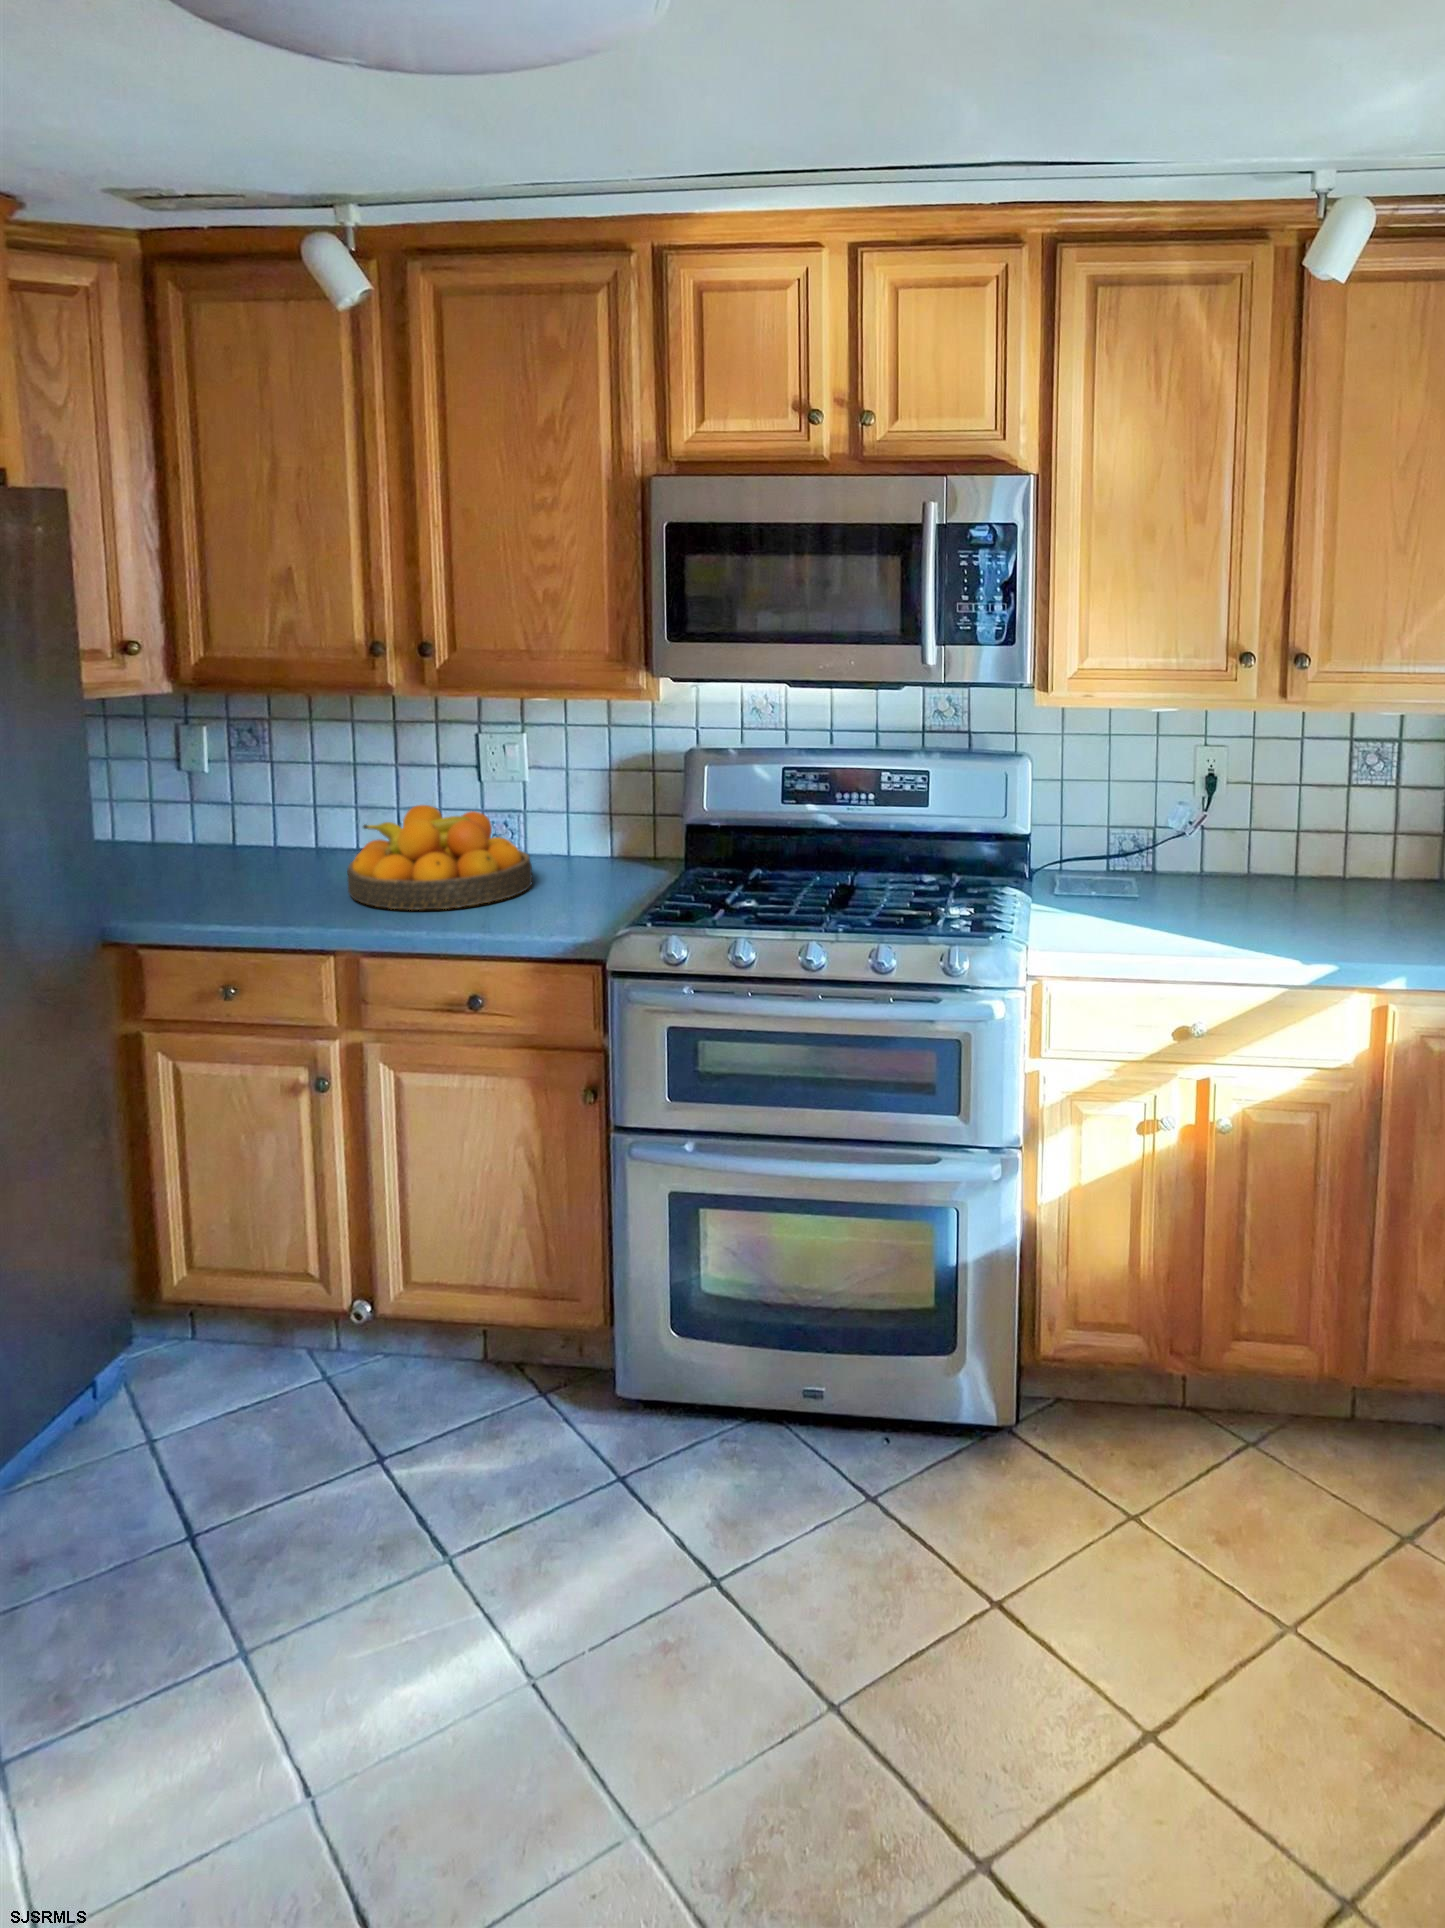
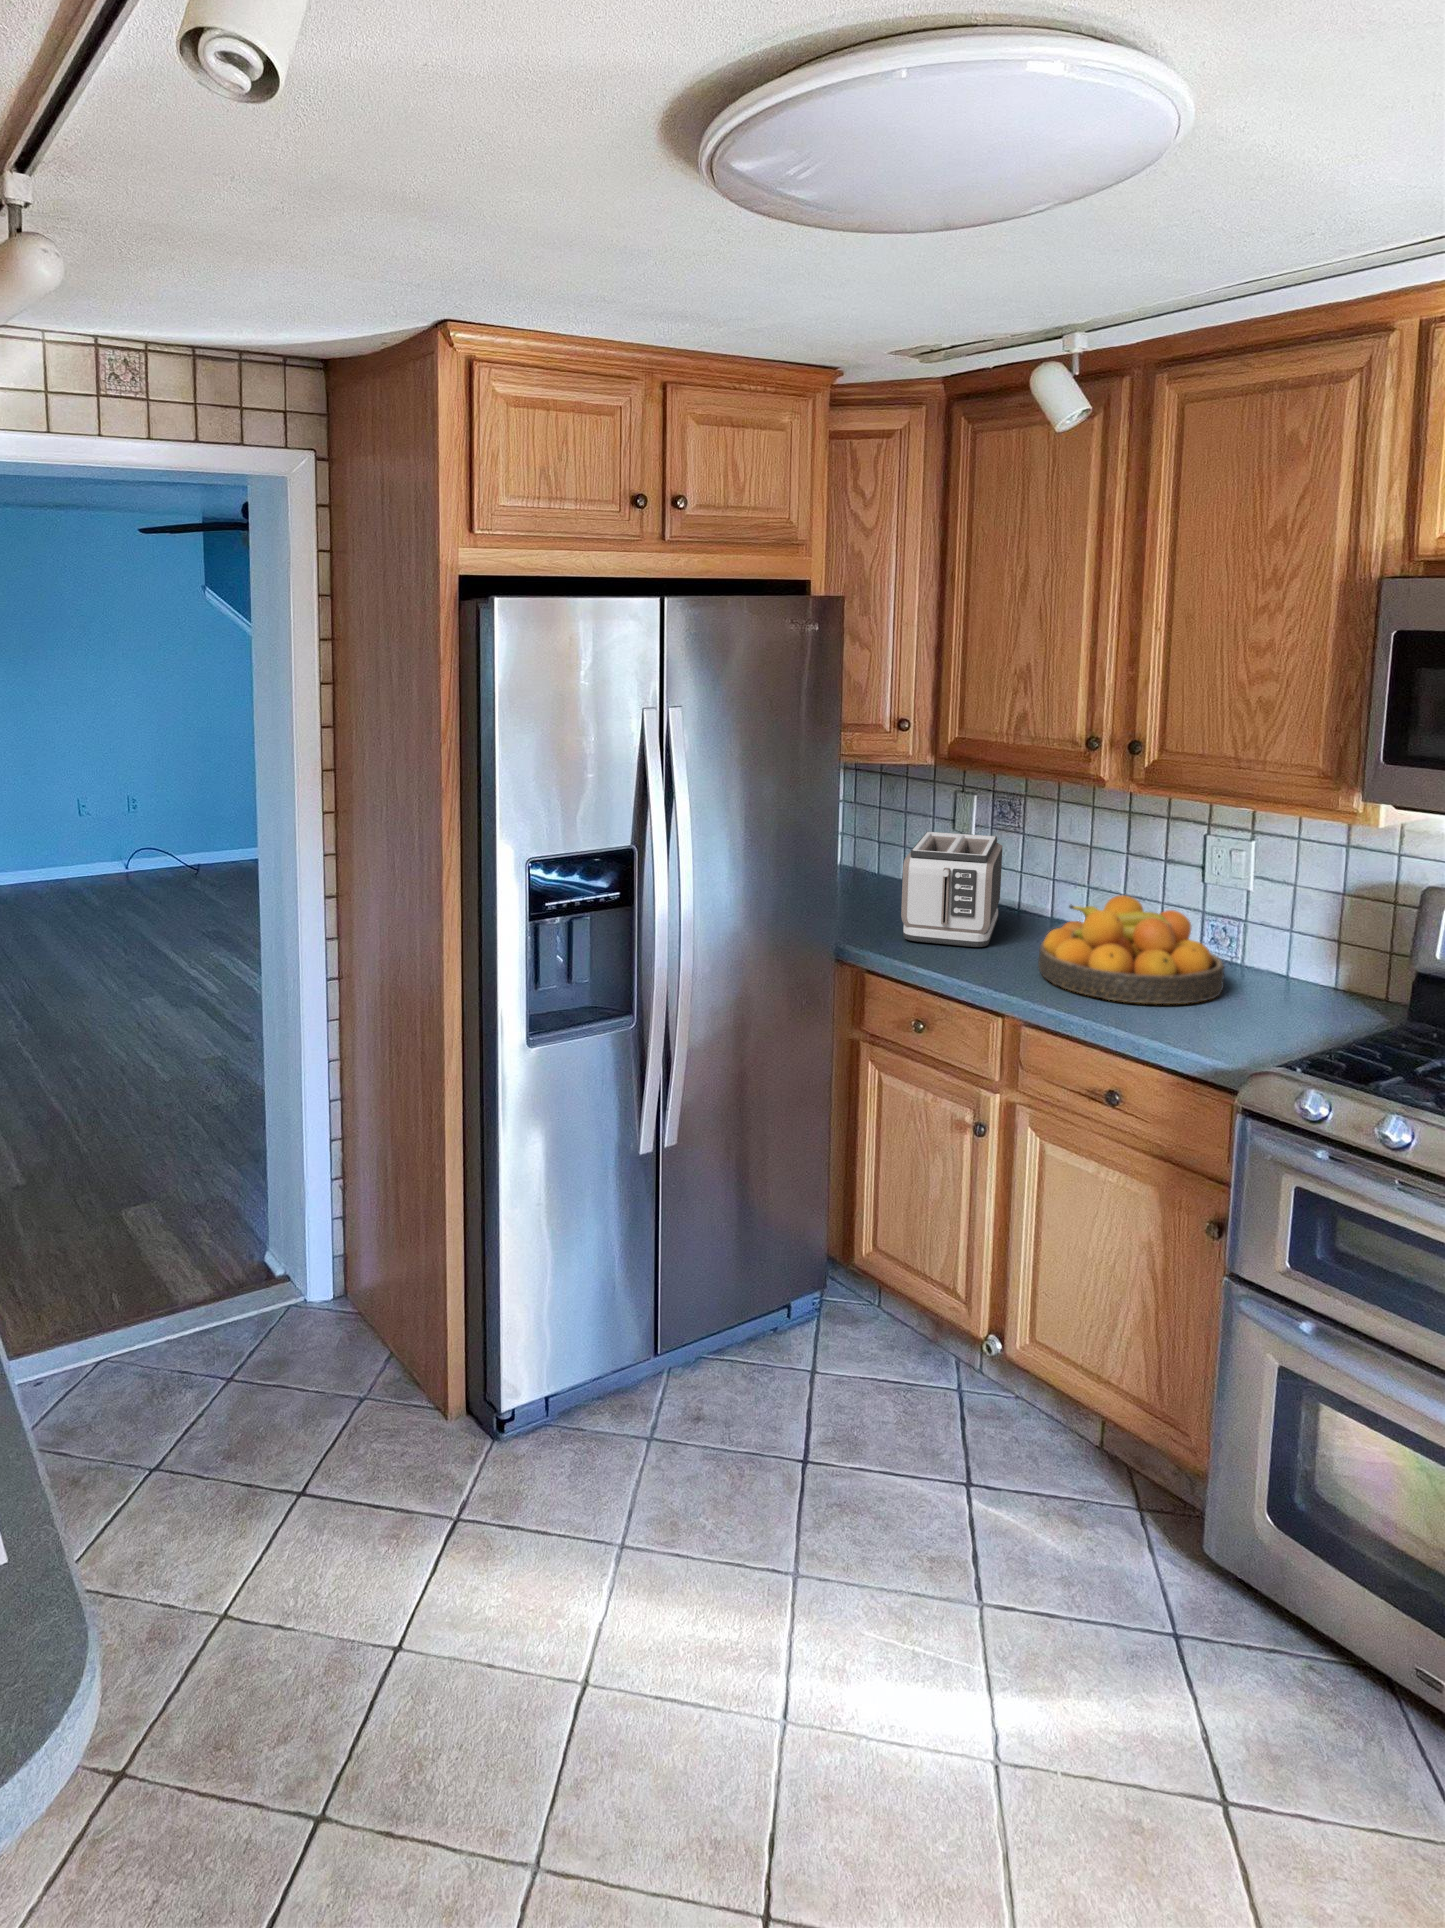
toaster: none [156,768,277,898] -> present [901,832,1002,947]

